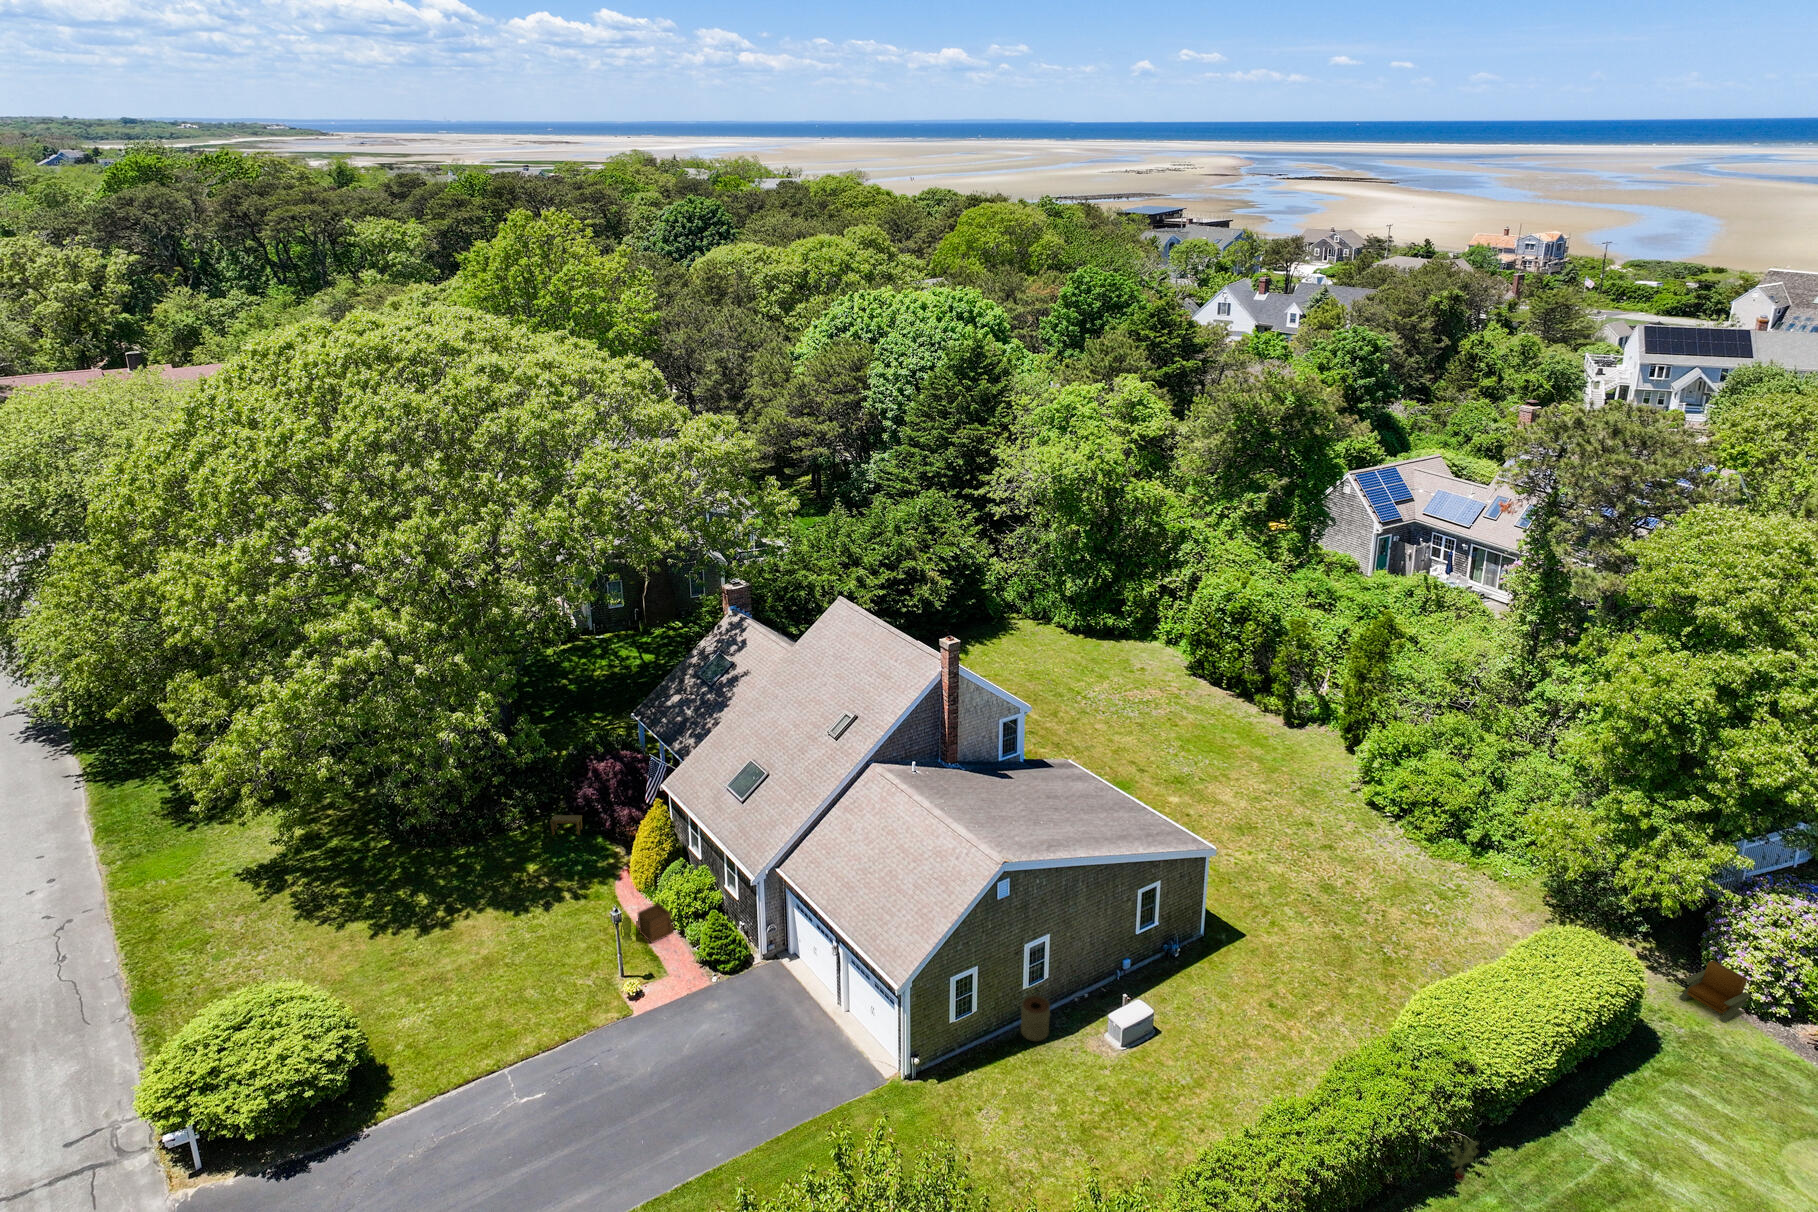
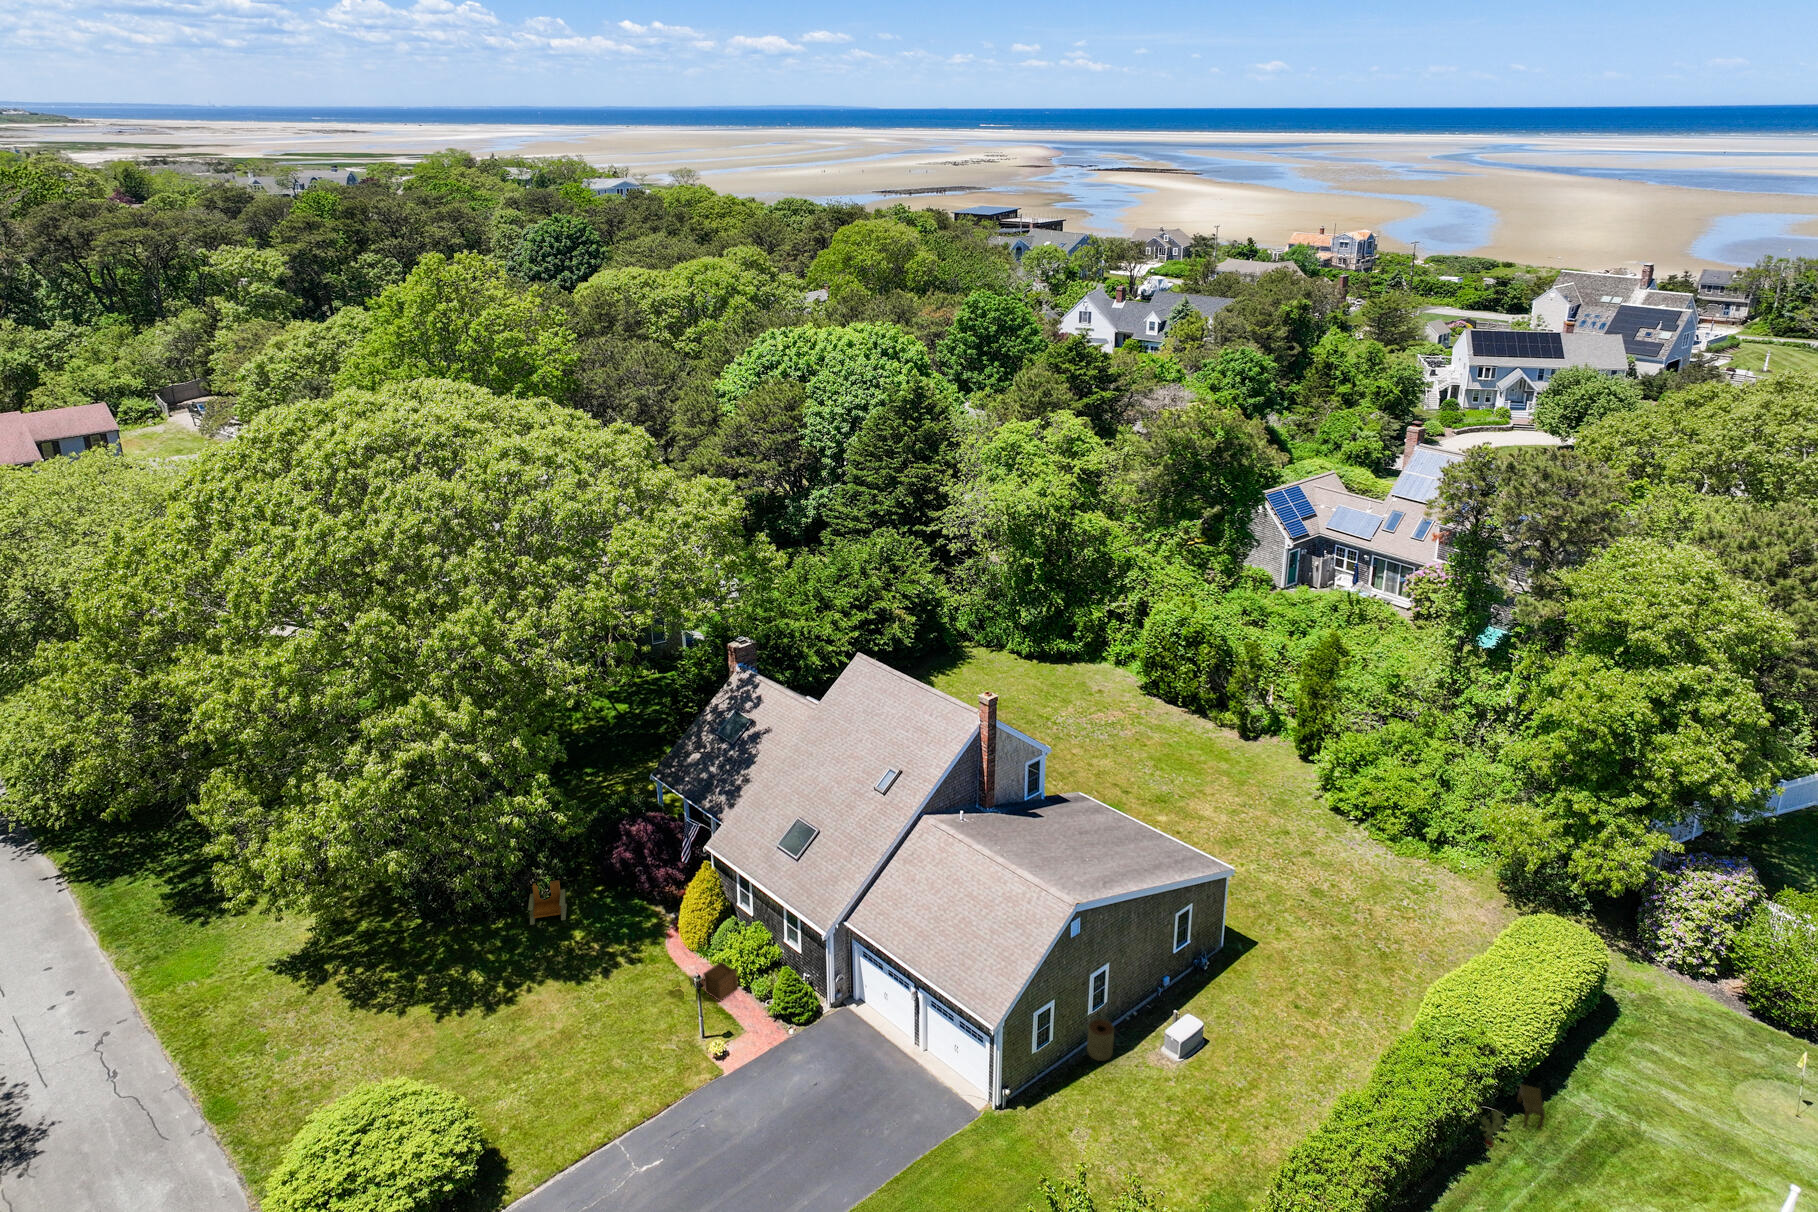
bench: present [550,815,582,835] -> present [1518,1085,1545,1130]
lounge chair: present [1679,960,1751,1023] -> present [528,880,567,925]

